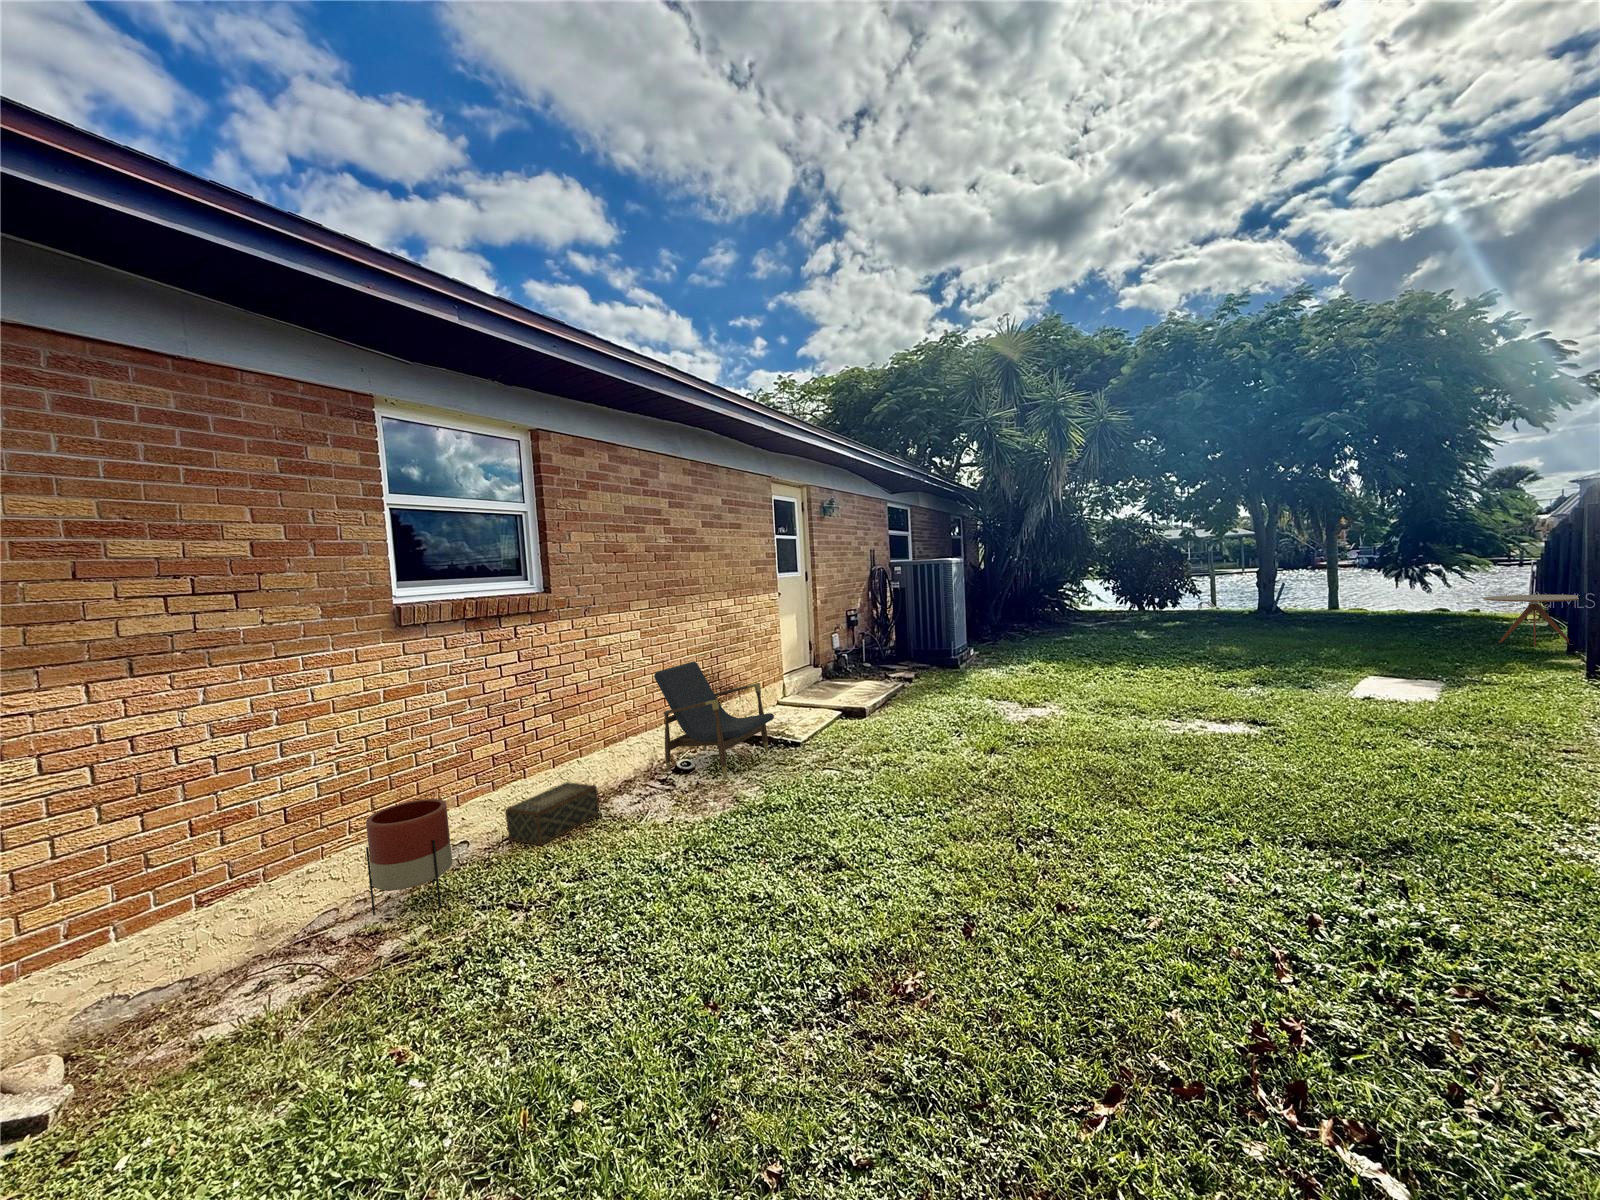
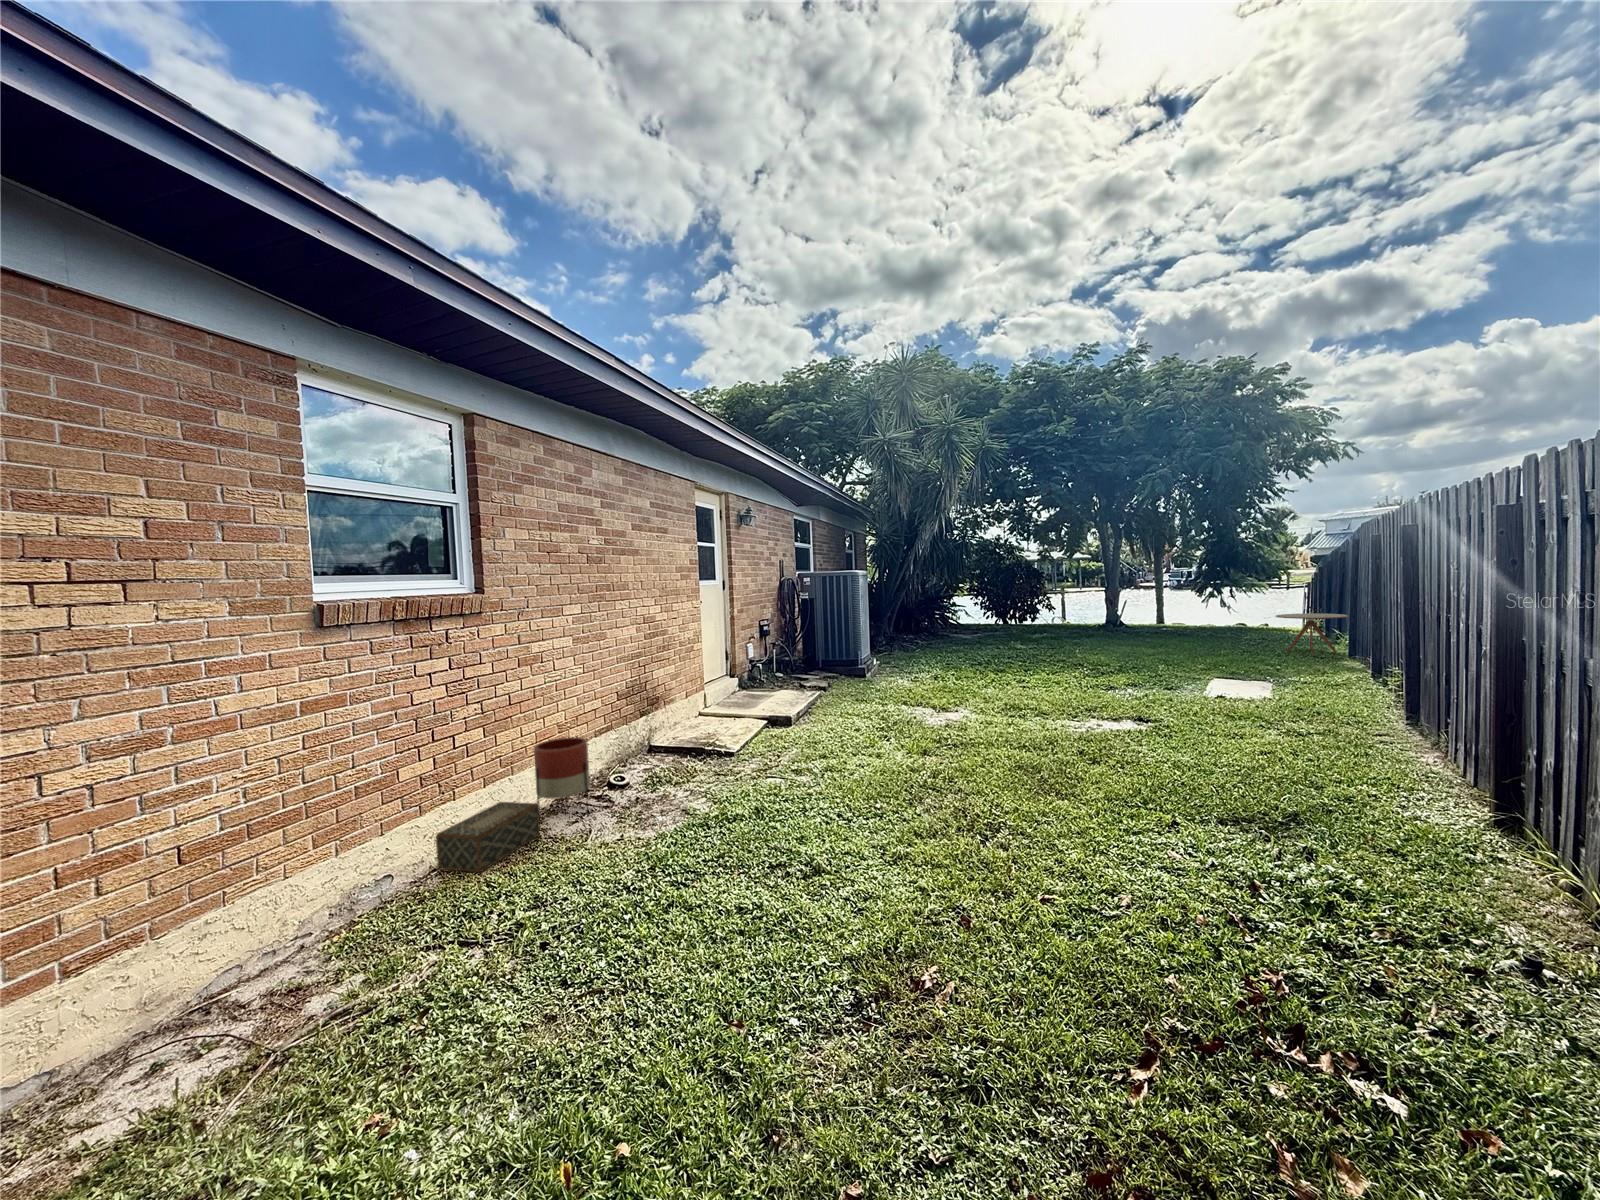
lounge chair: present [654,662,774,778] -> none [589,671,713,790]
planter: present [366,799,452,915] -> present [534,737,590,817]

